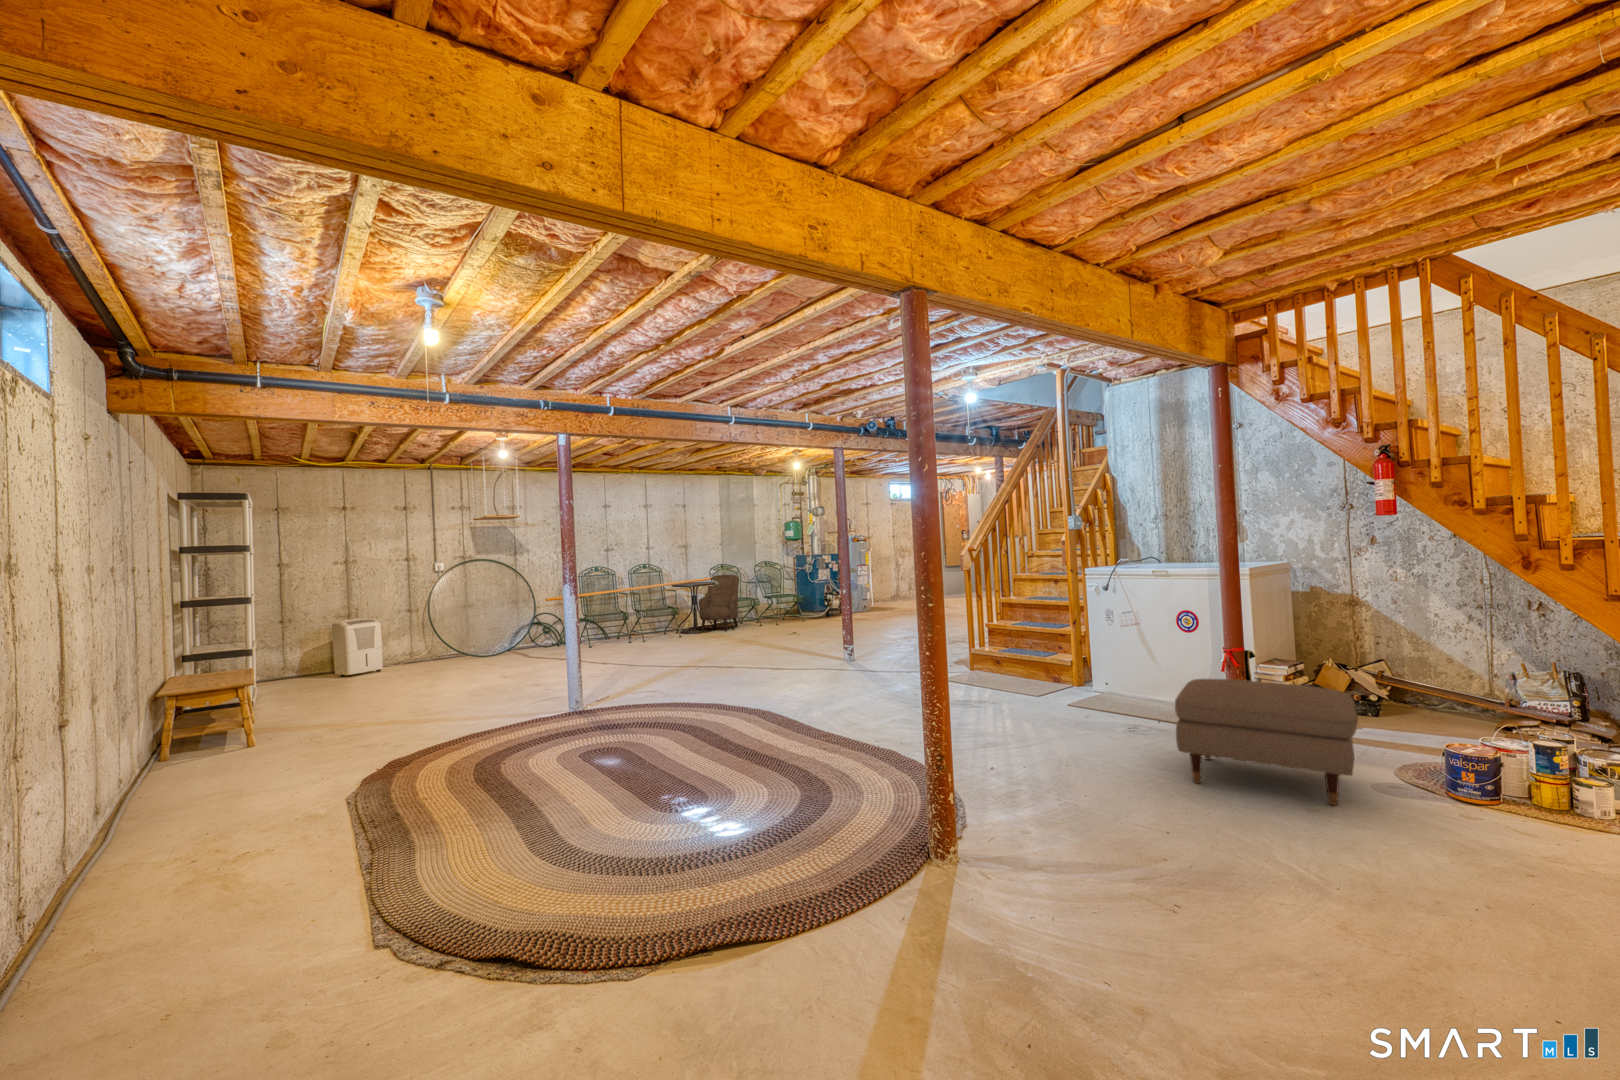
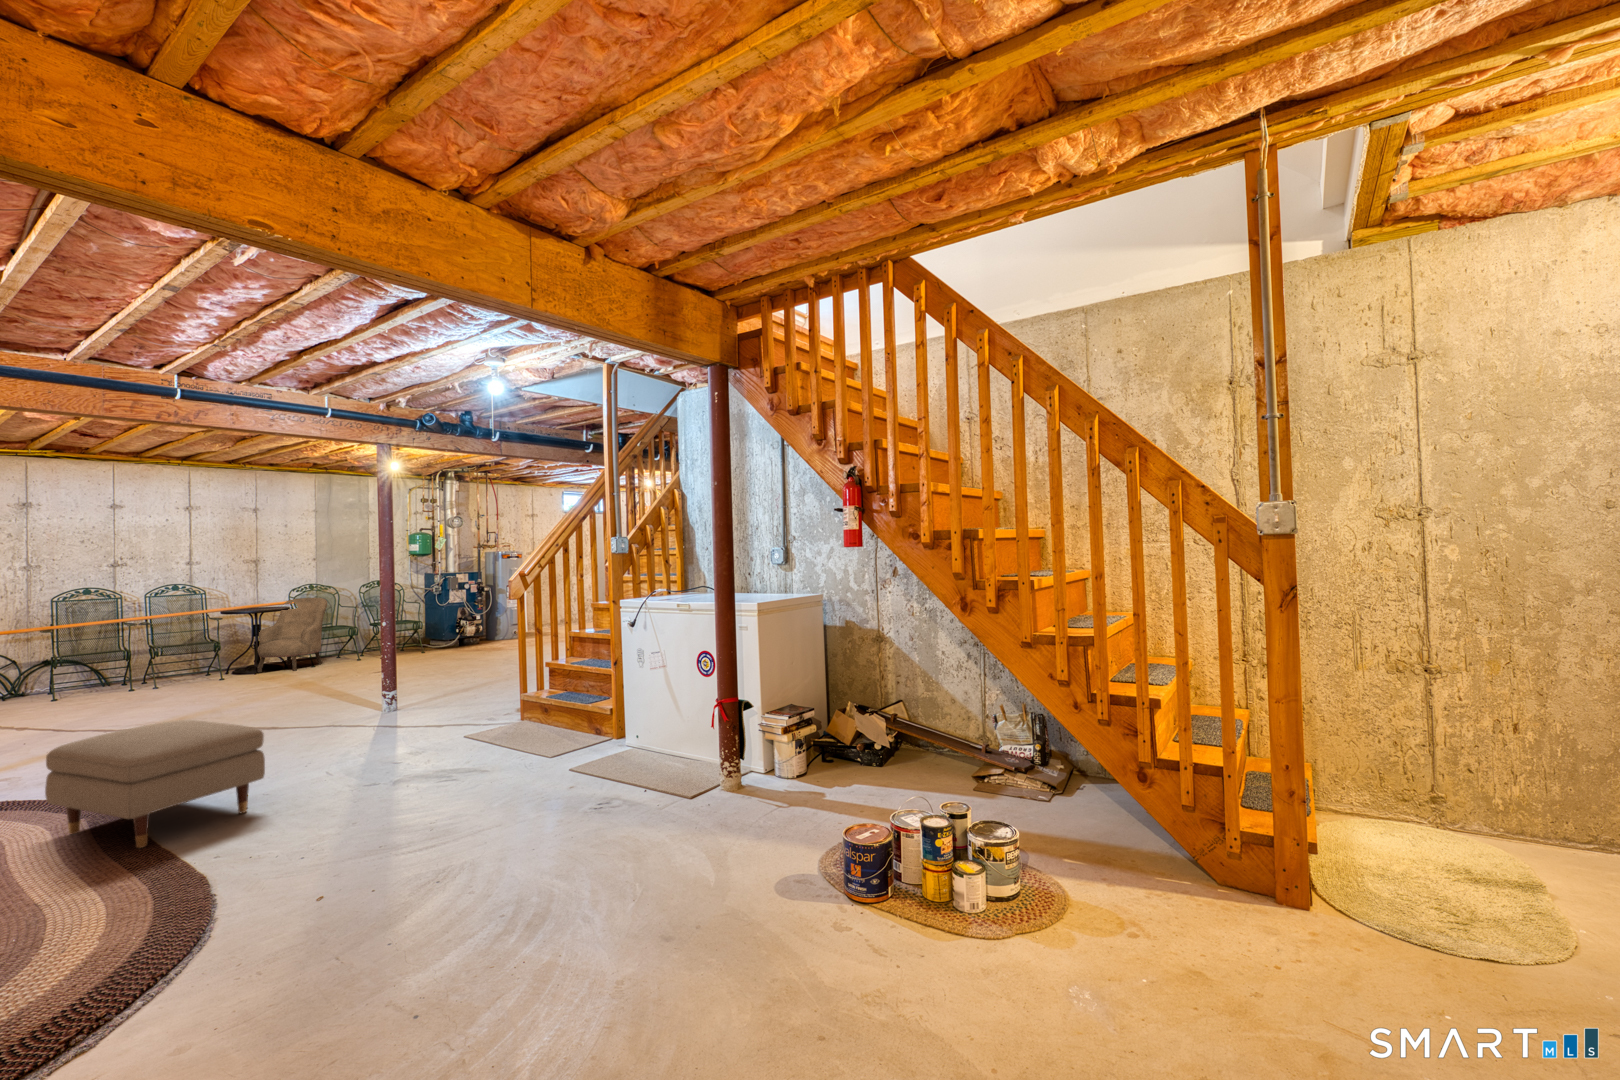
ottoman: present [1175,679,1358,805] -> present [45,720,265,848]

